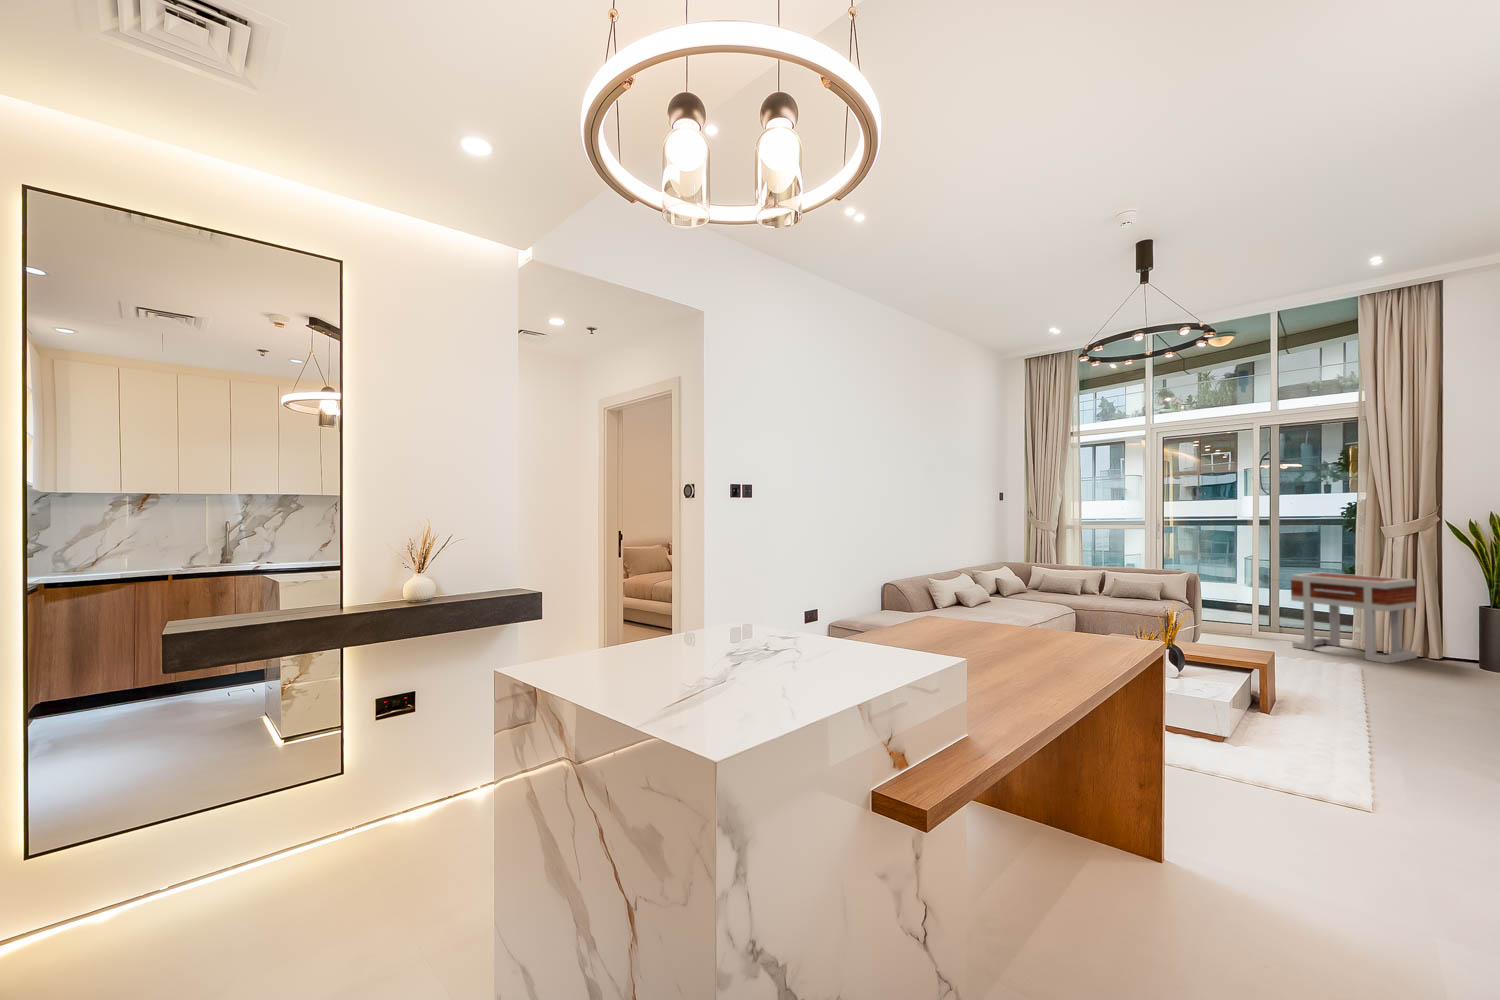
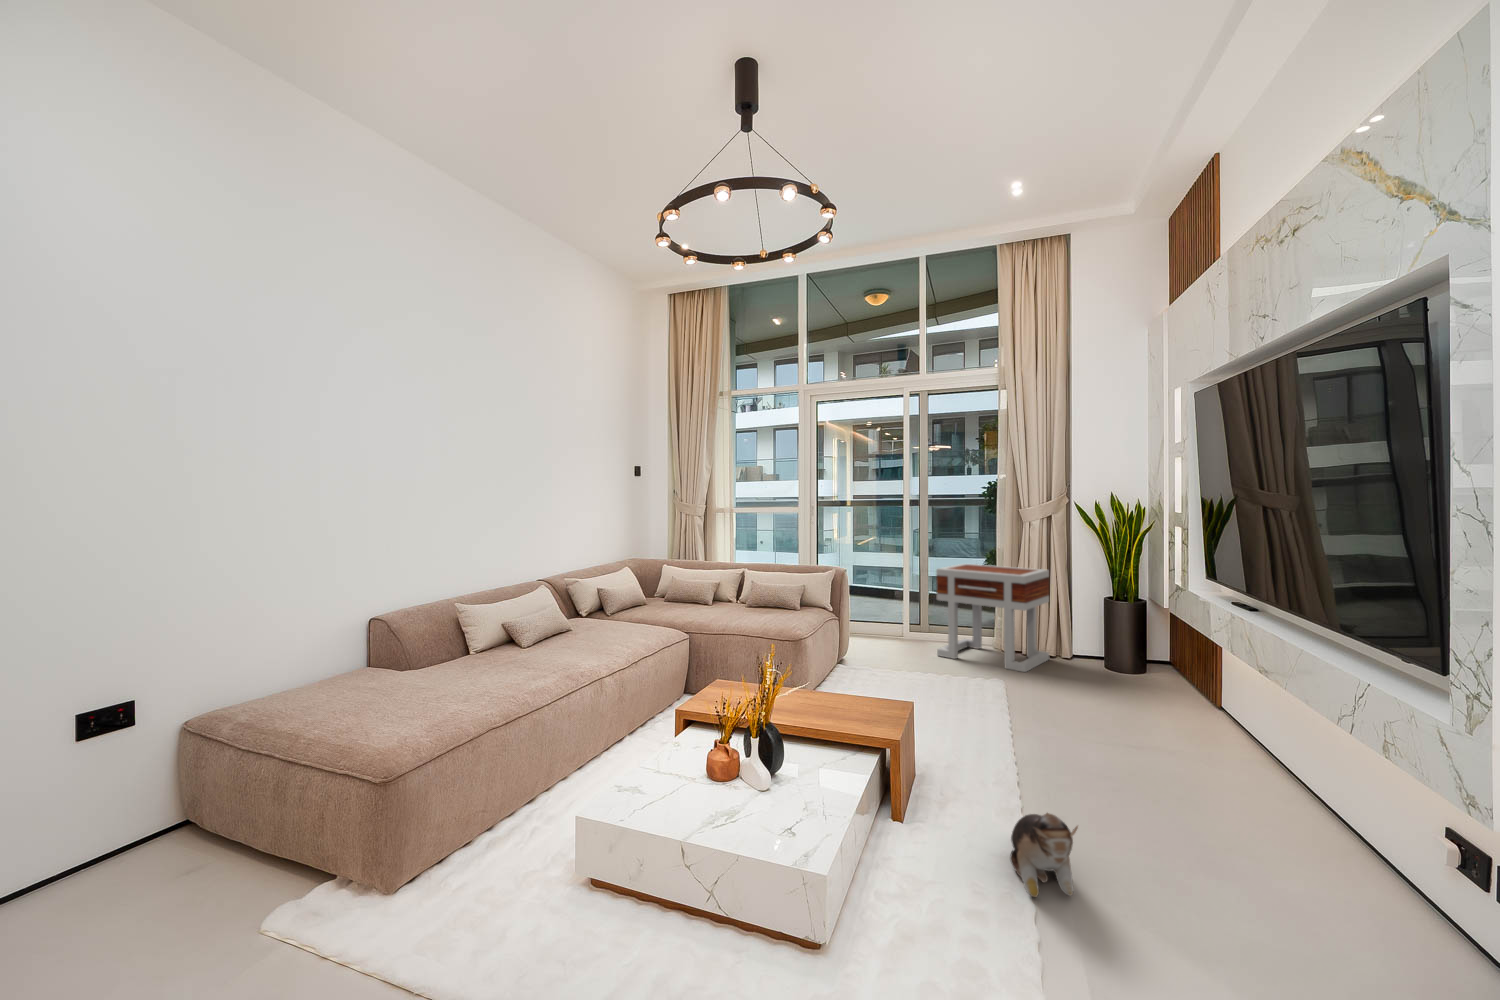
plush toy: none [1365,703,1414,755] -> present [1010,813,1078,897]

